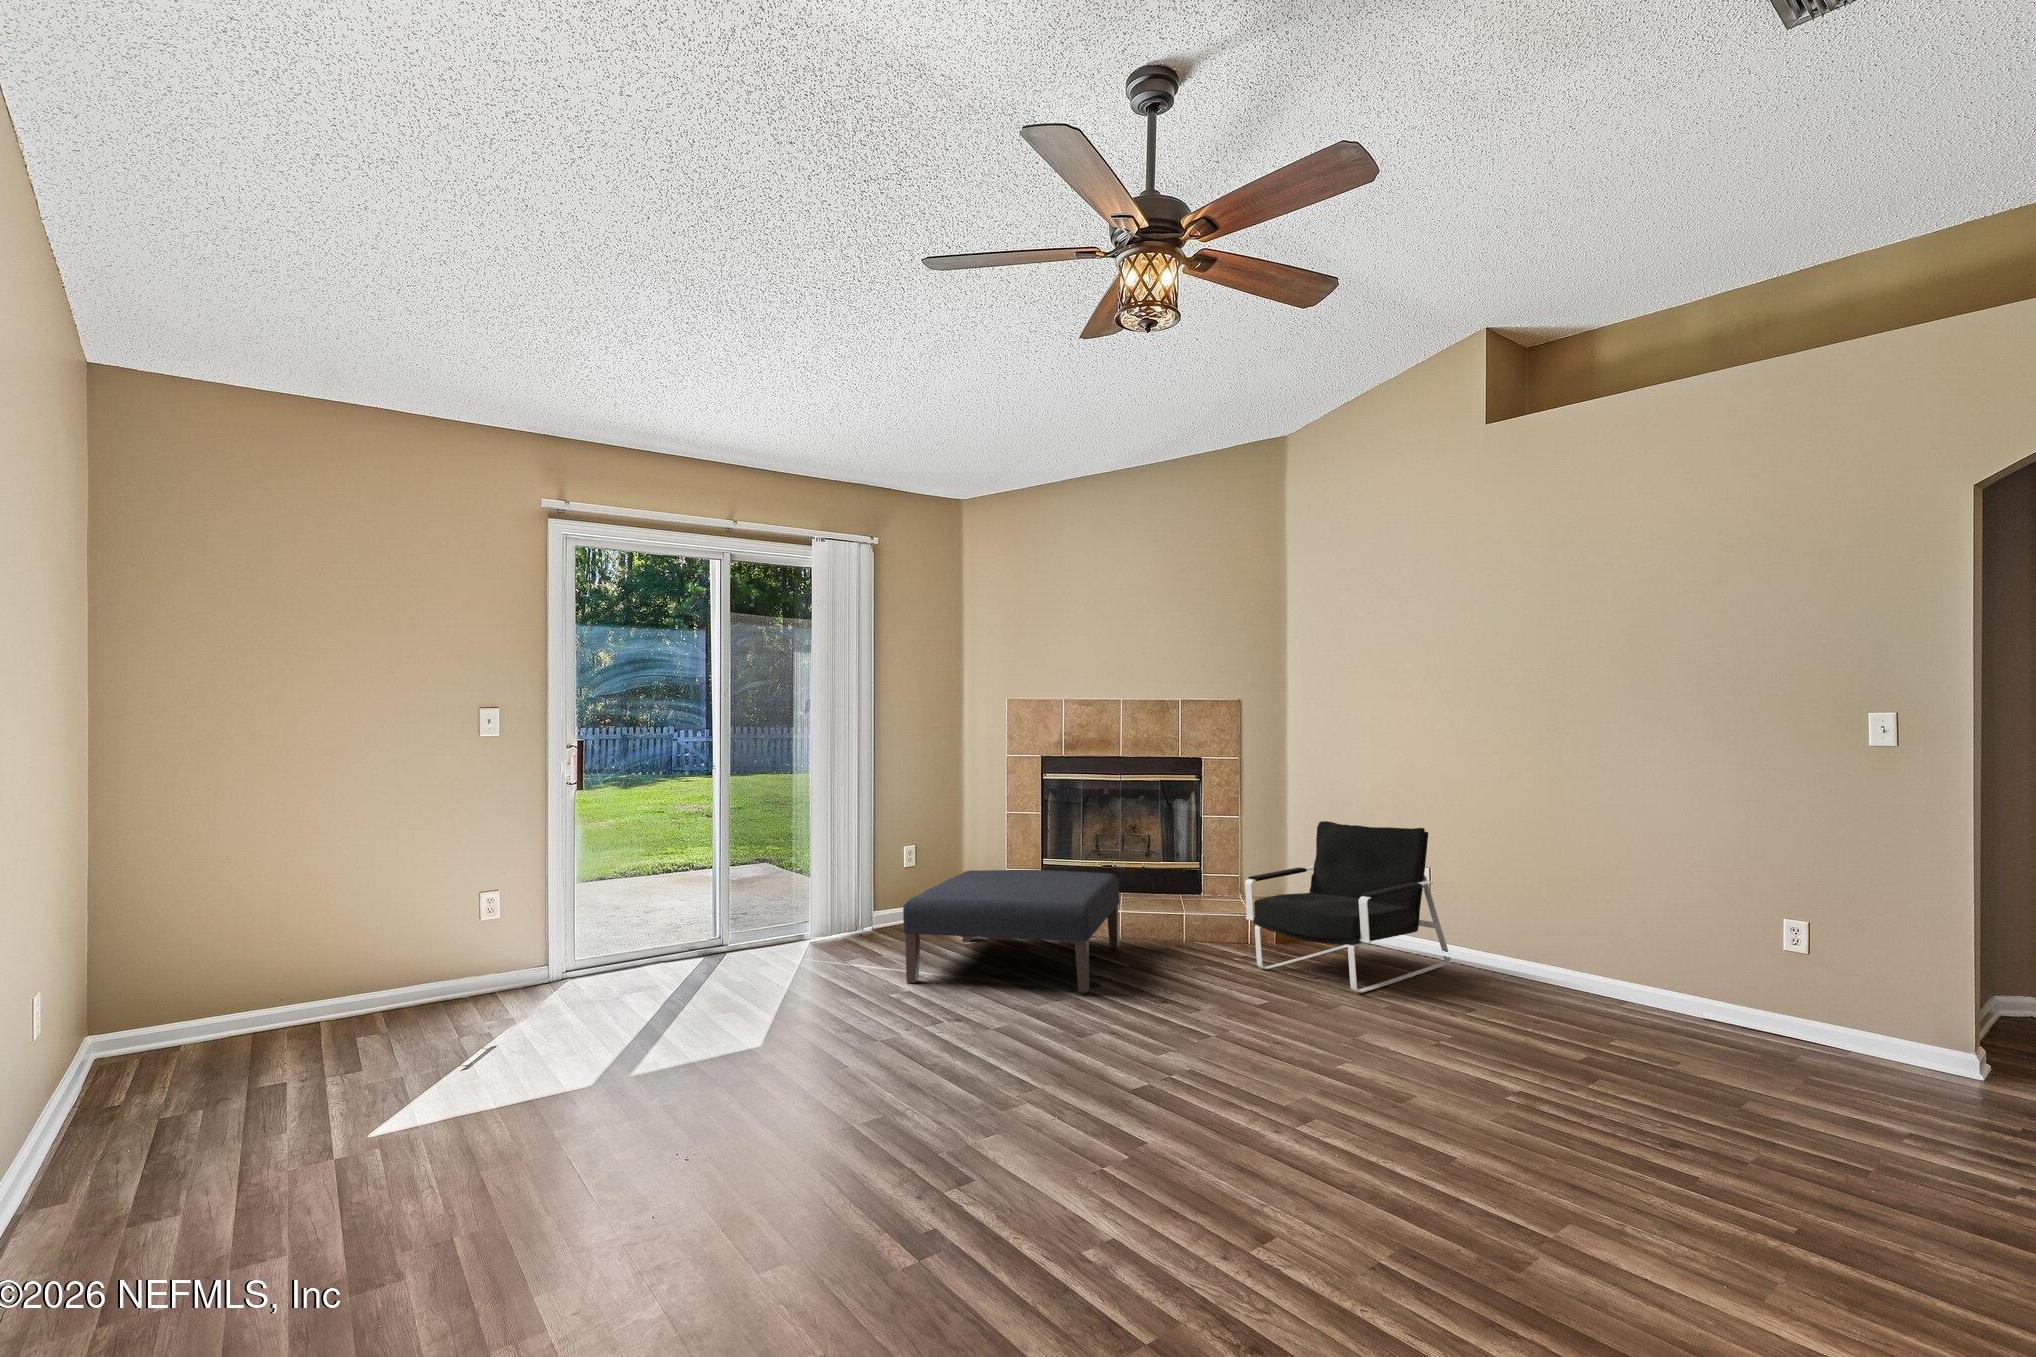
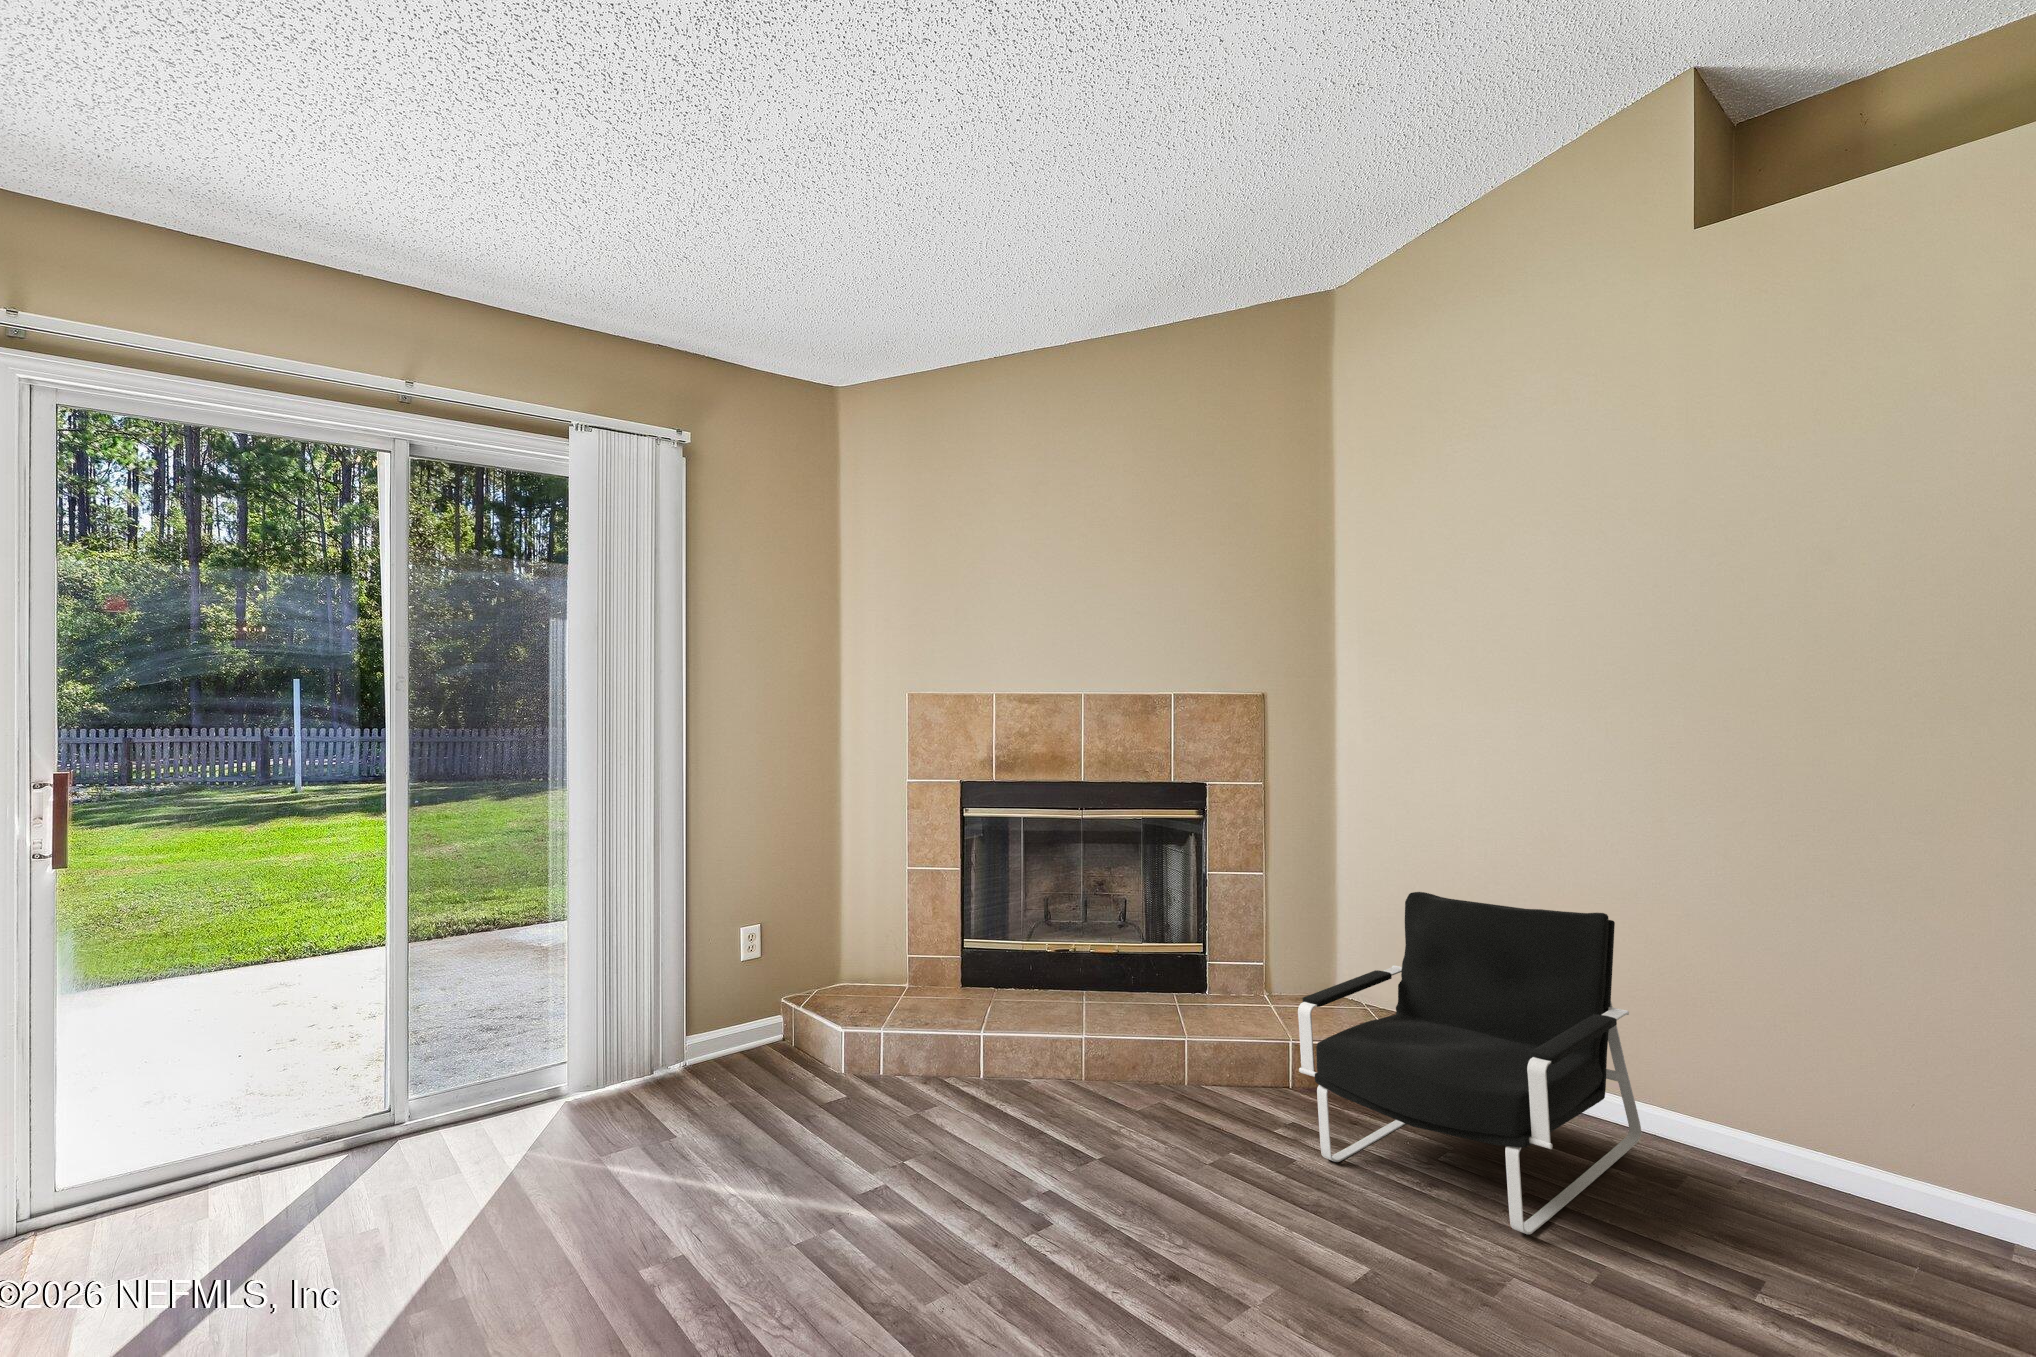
ottoman: present [903,870,1120,993] -> none [686,977,1081,1250]

